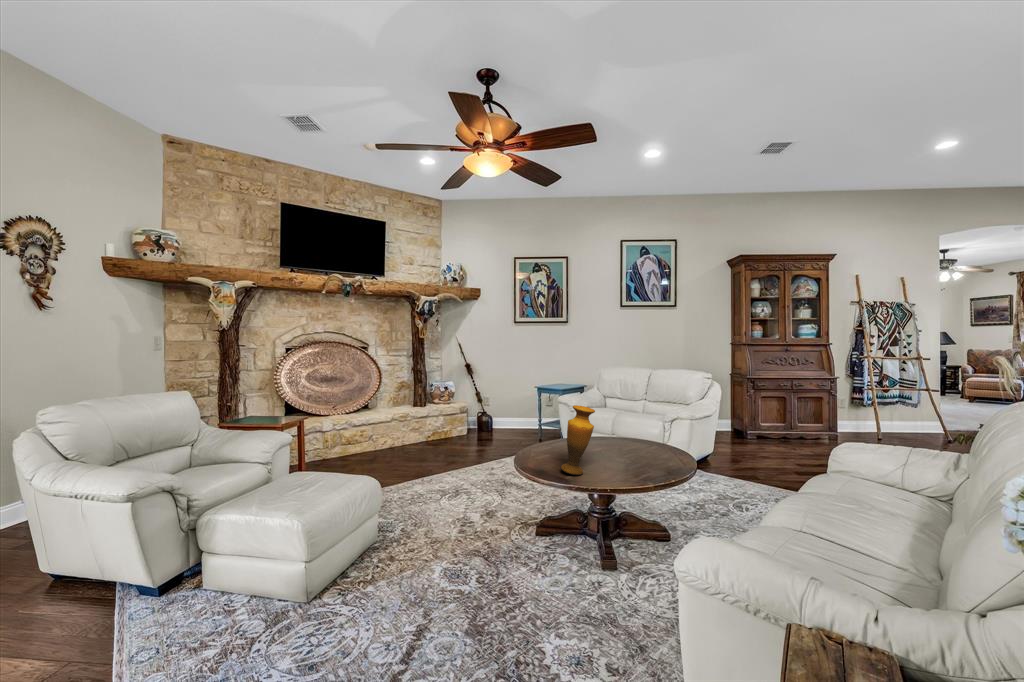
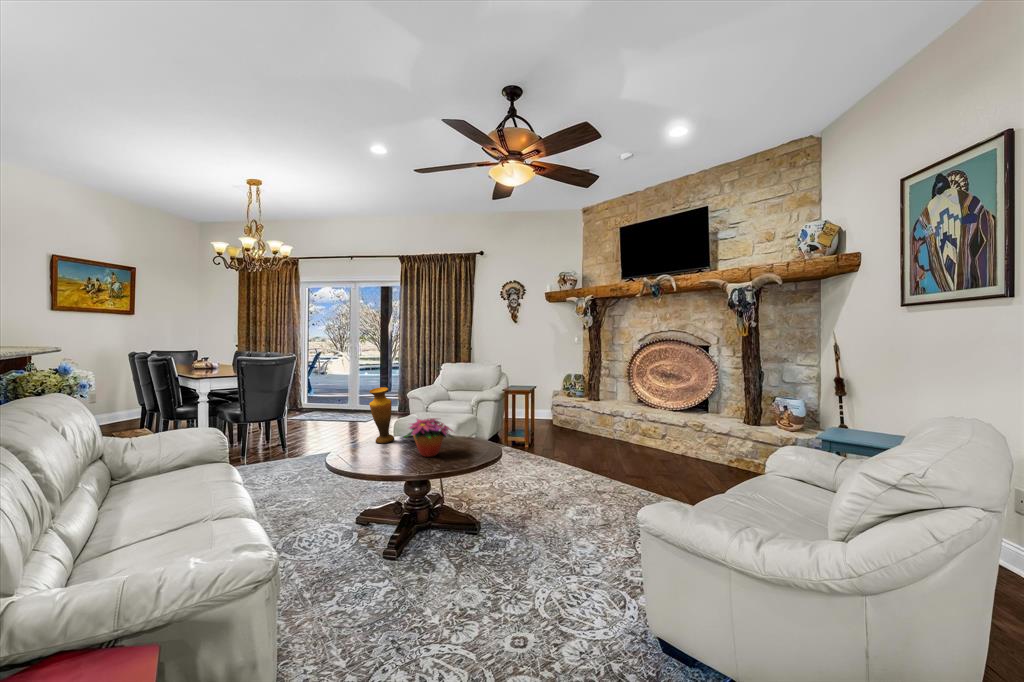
flower arrangement: none [603,418,655,454] -> present [406,418,452,457]

